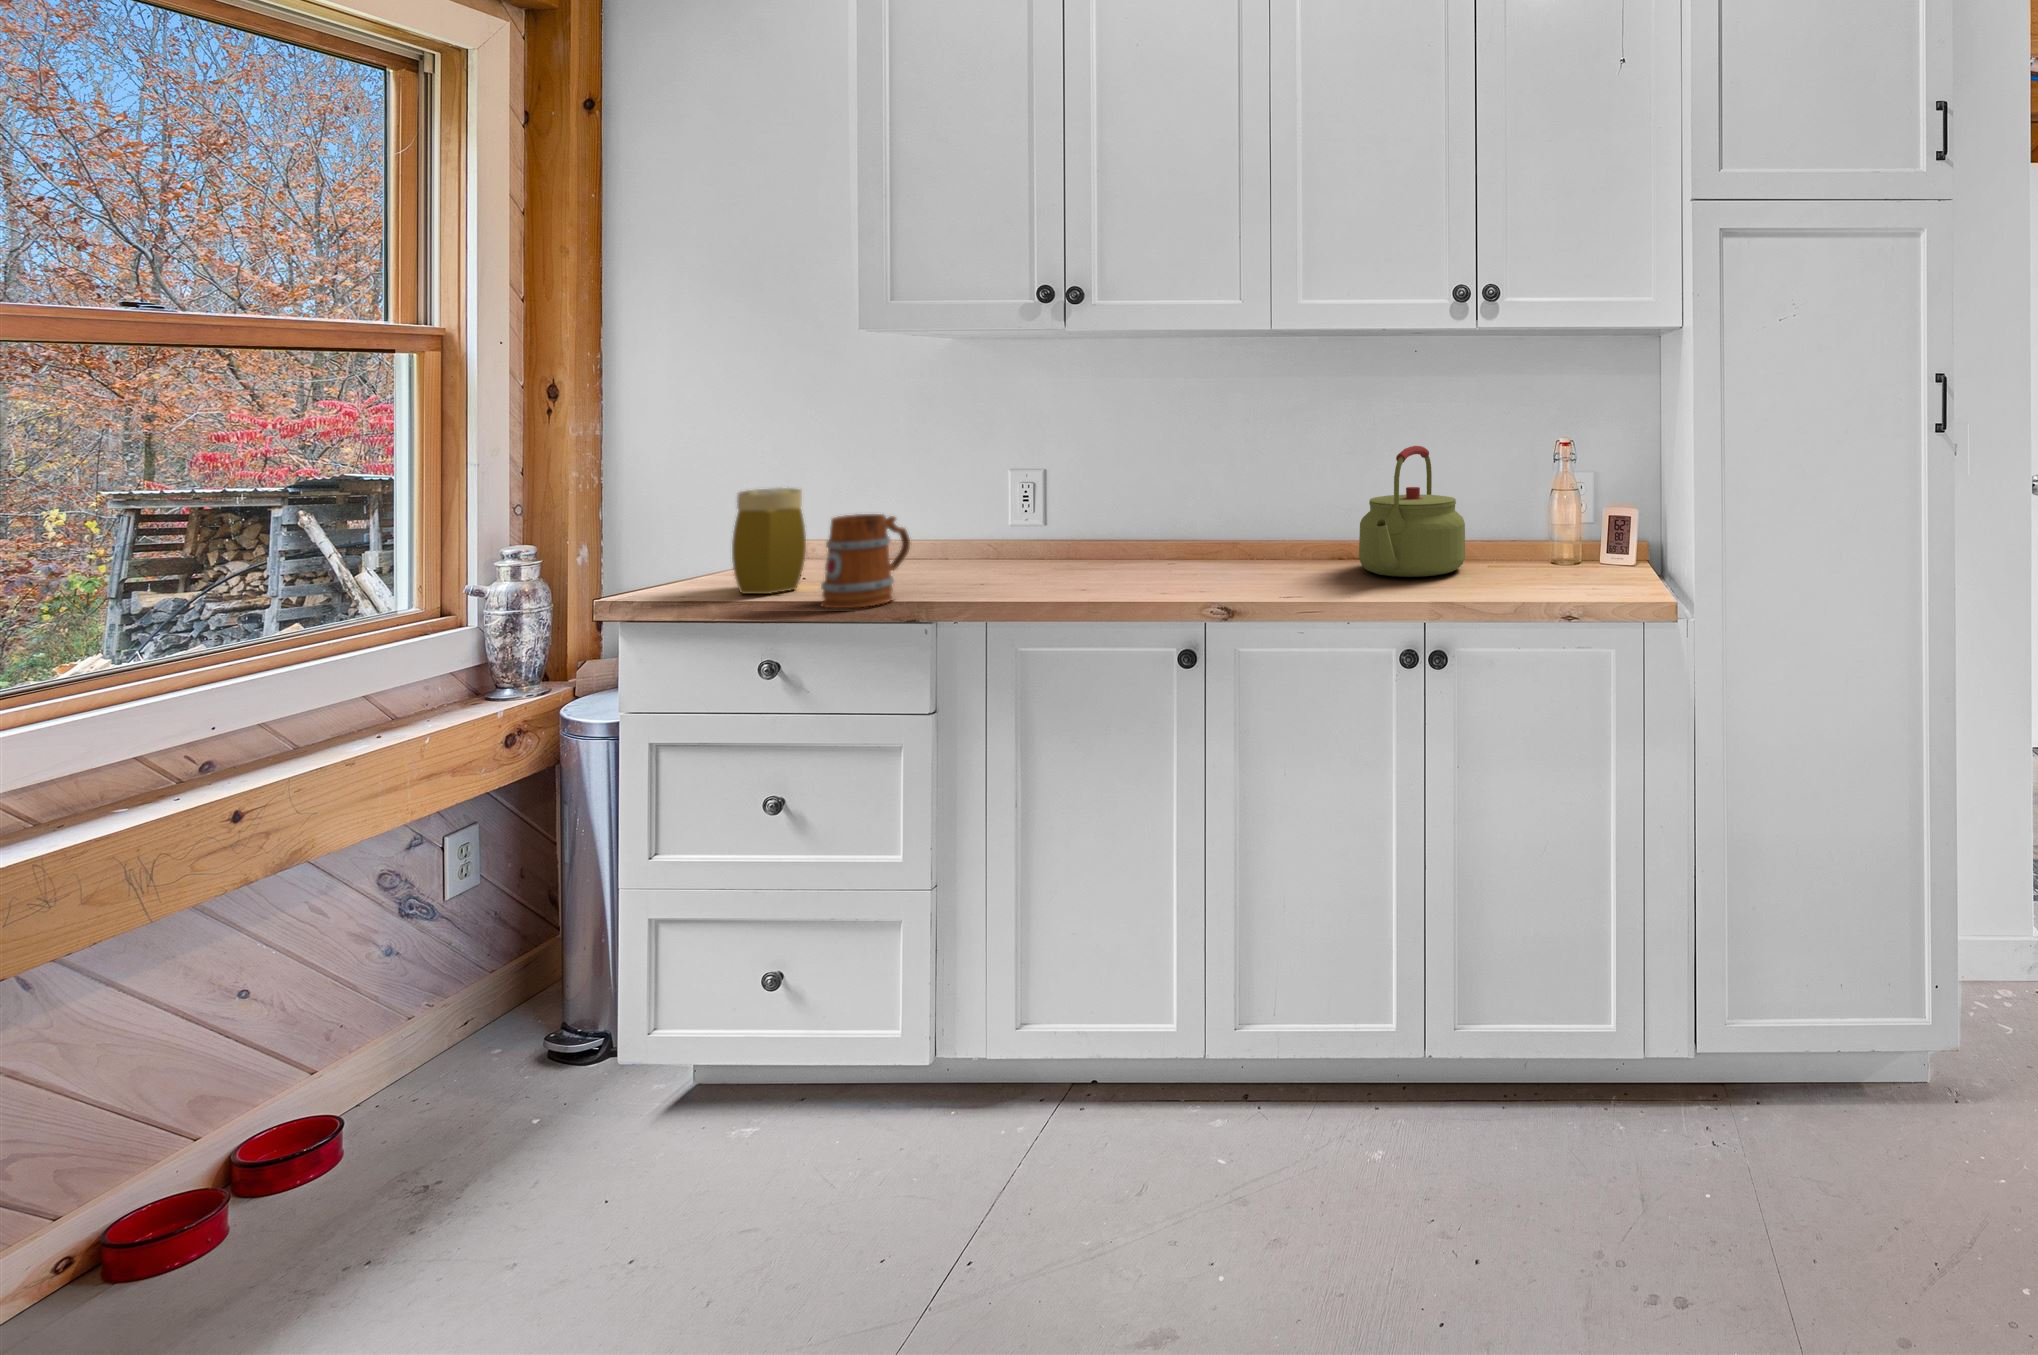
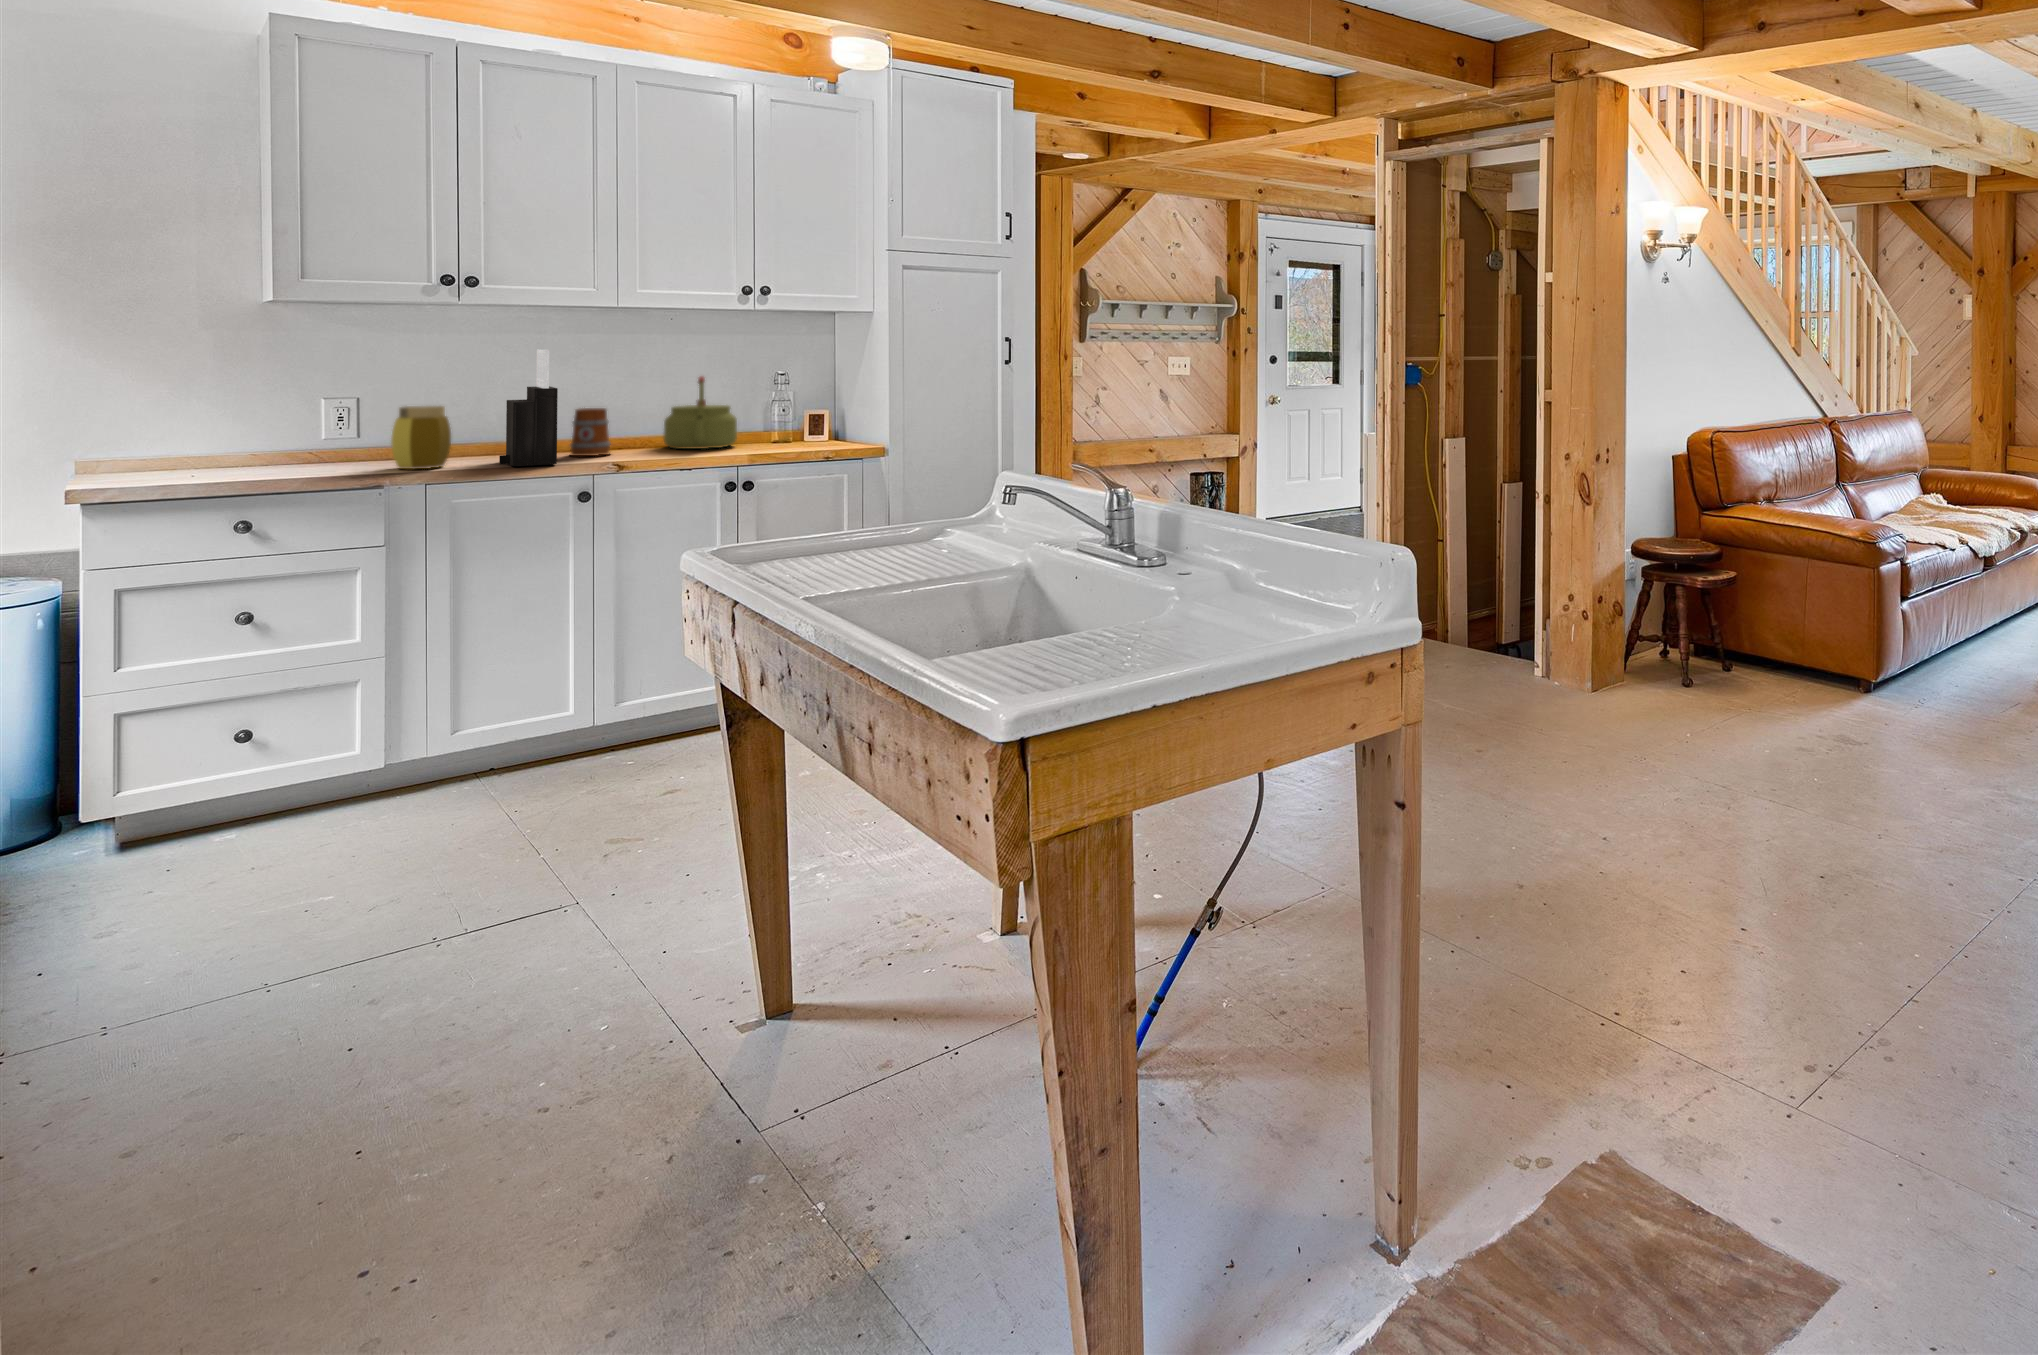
knife block: none [1085,400,1177,599] -> present [499,349,558,466]
jar: present [732,488,806,594] -> present [391,406,451,469]
mug: present [821,514,910,608] -> present [570,408,611,456]

